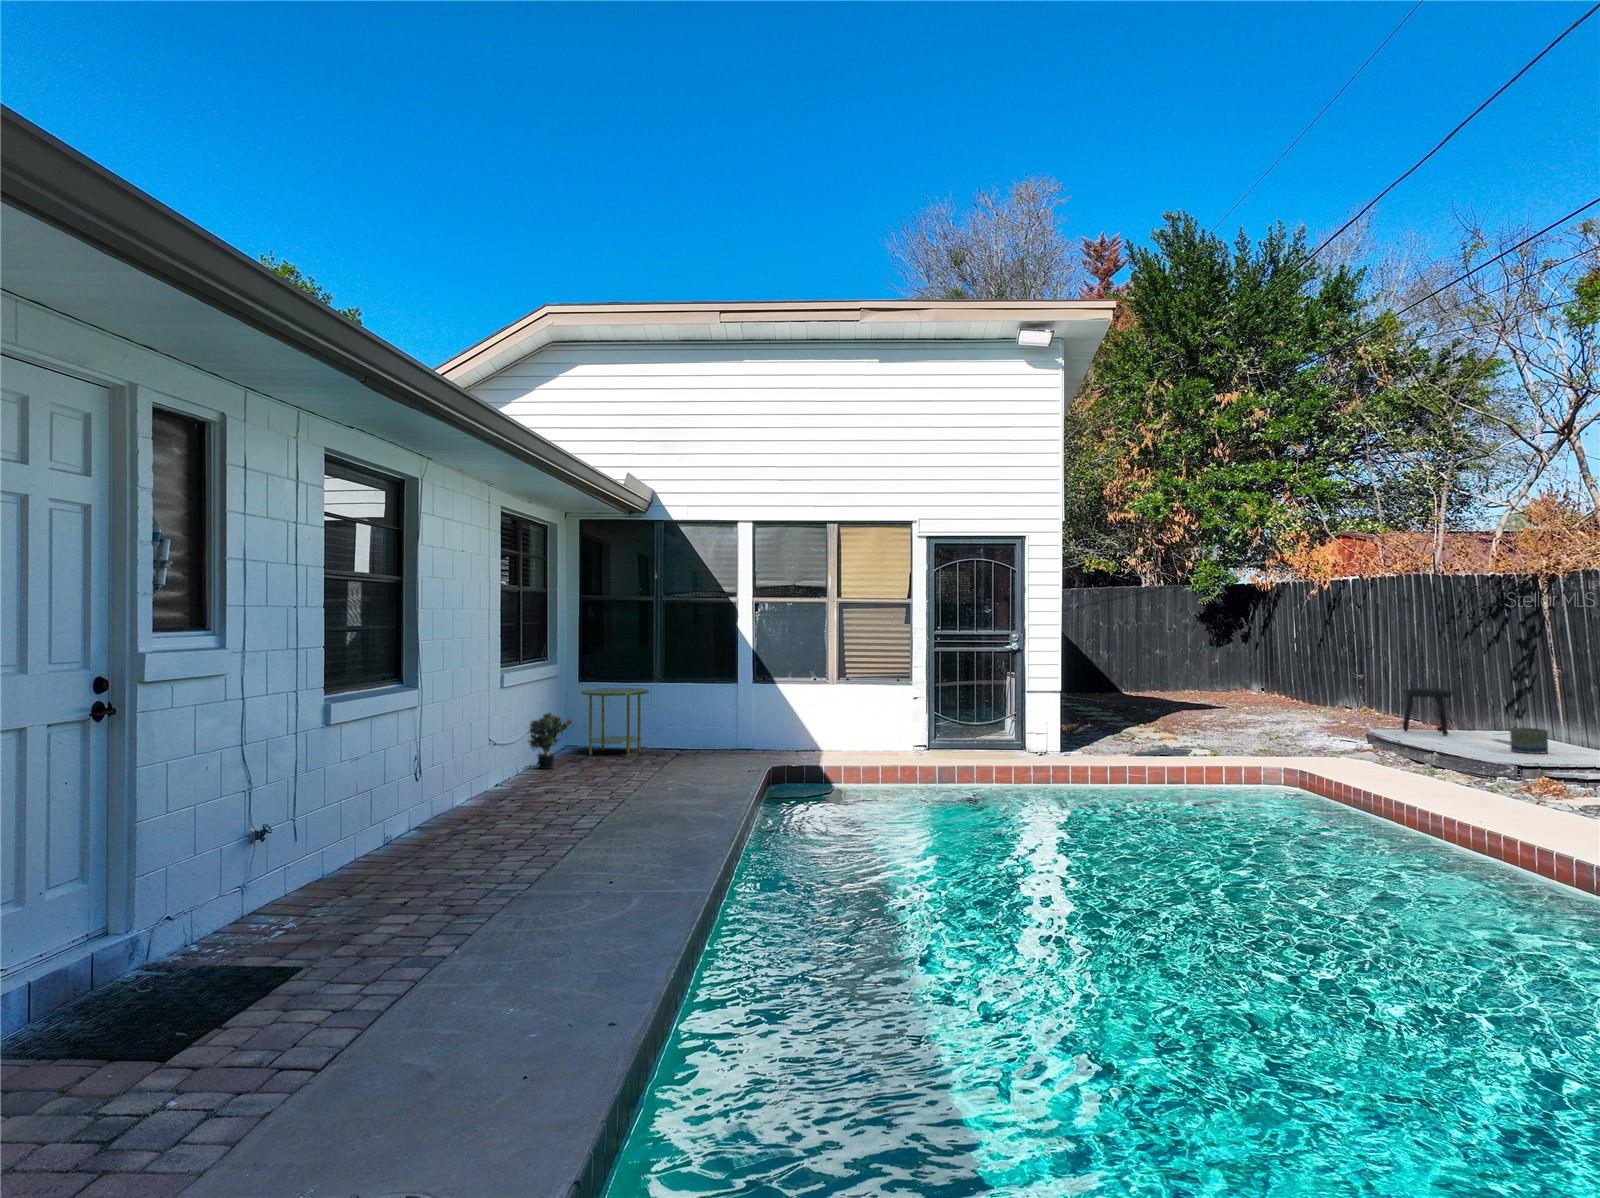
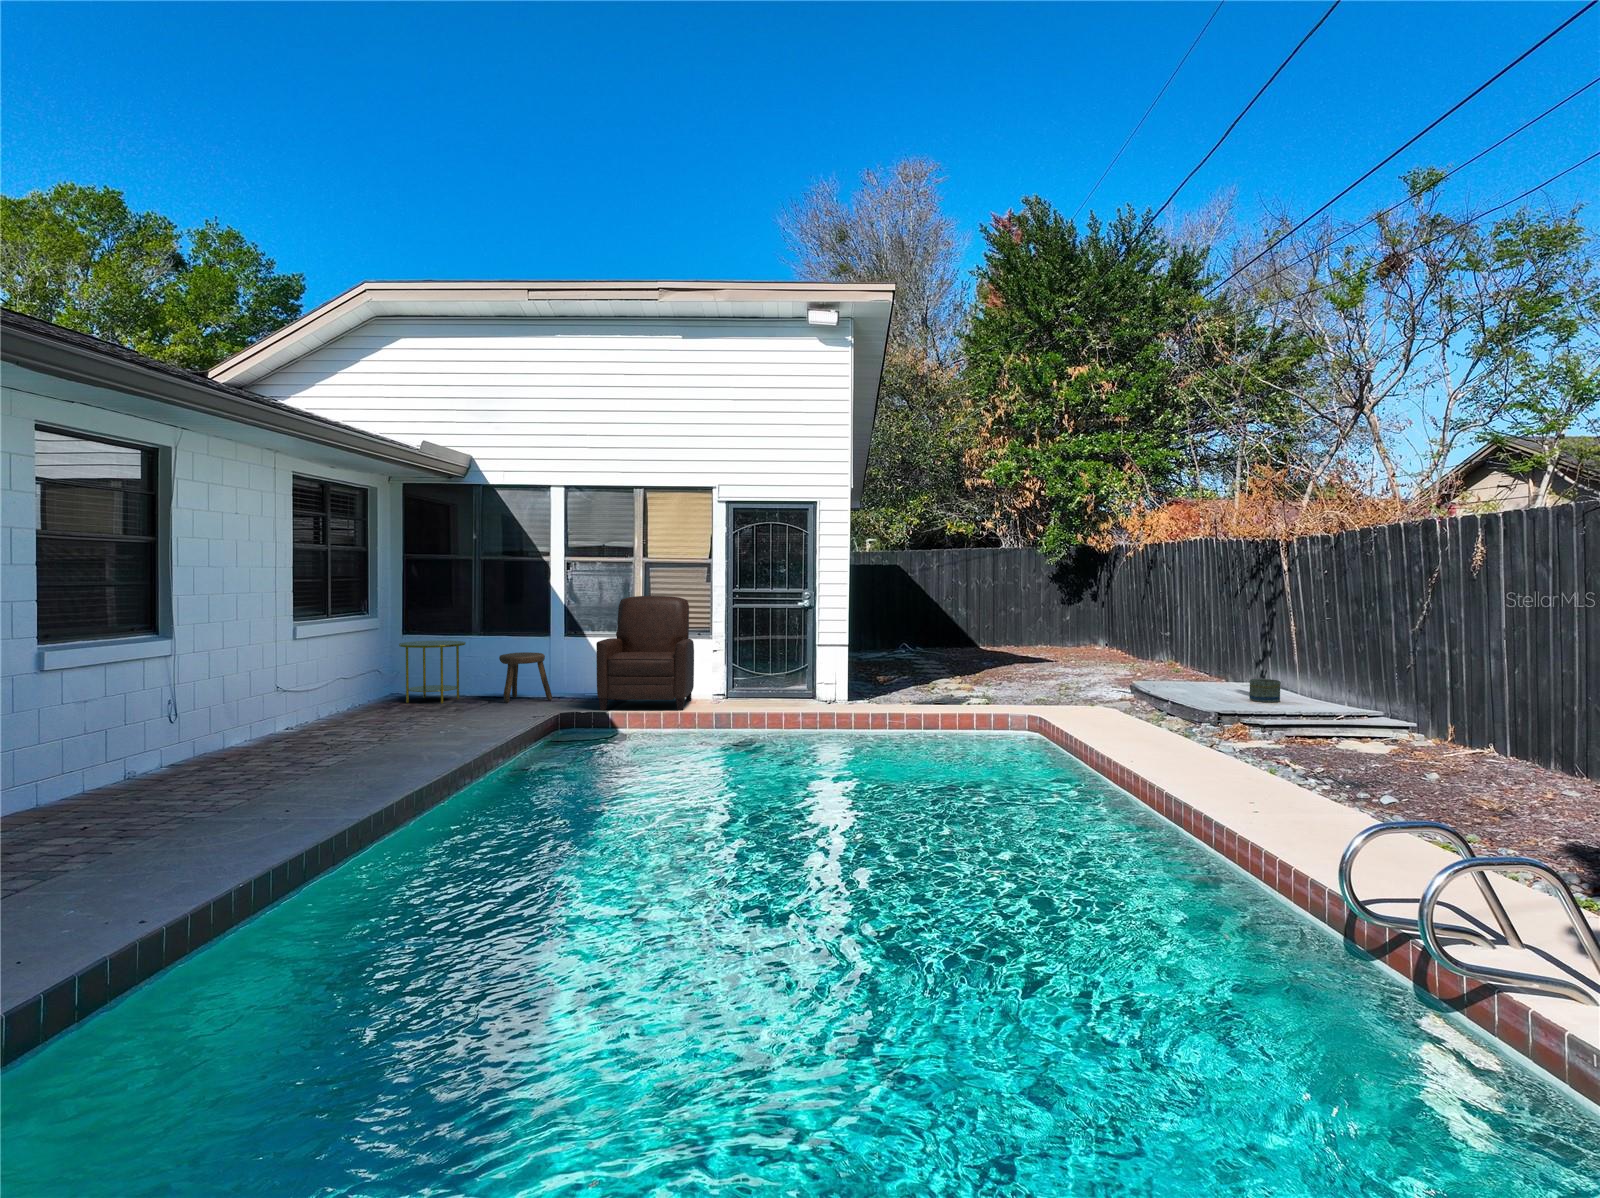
chair: none [802,639,902,764] -> present [596,596,694,711]
stool: present [1403,688,1452,736] -> present [499,652,552,703]
potted plant: present [528,713,572,769] -> none [331,663,377,715]

